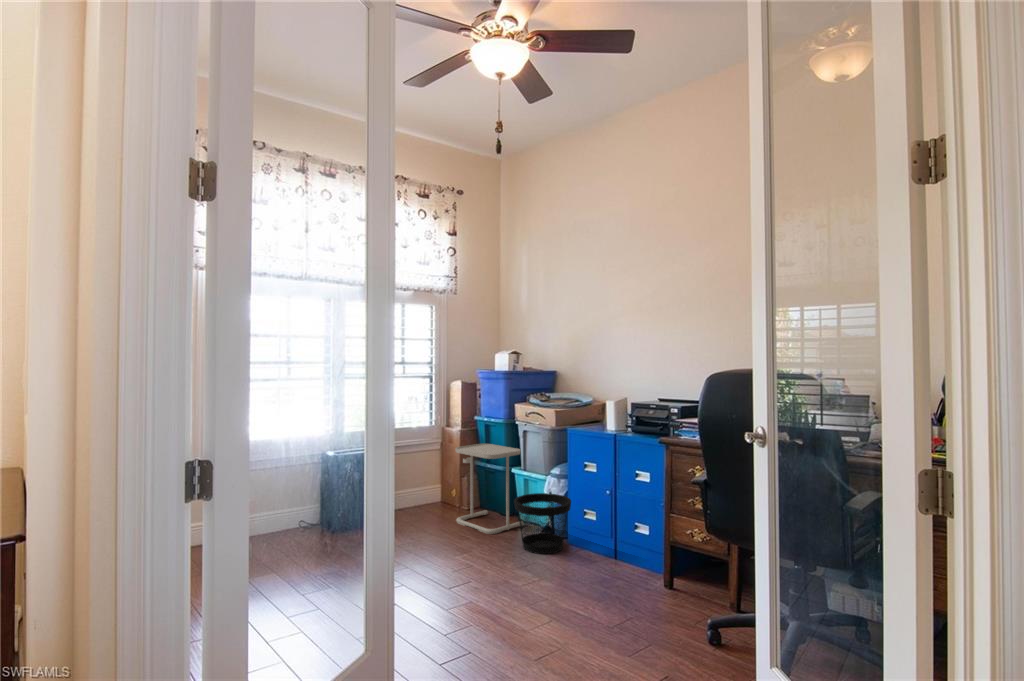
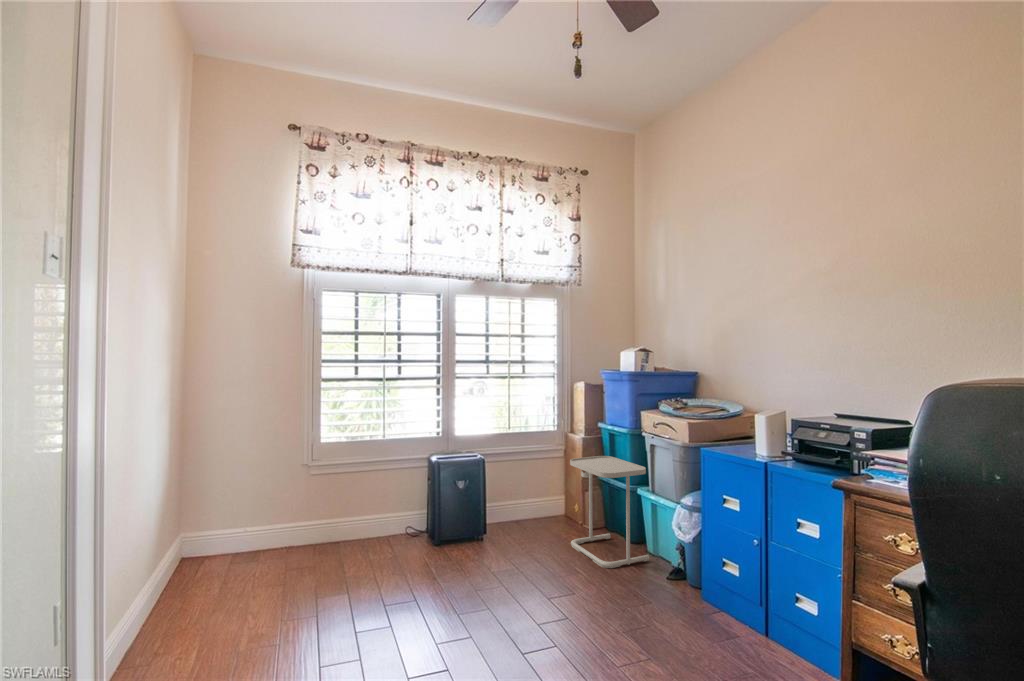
wastebasket: present [514,493,571,554] -> none [628,526,705,611]

